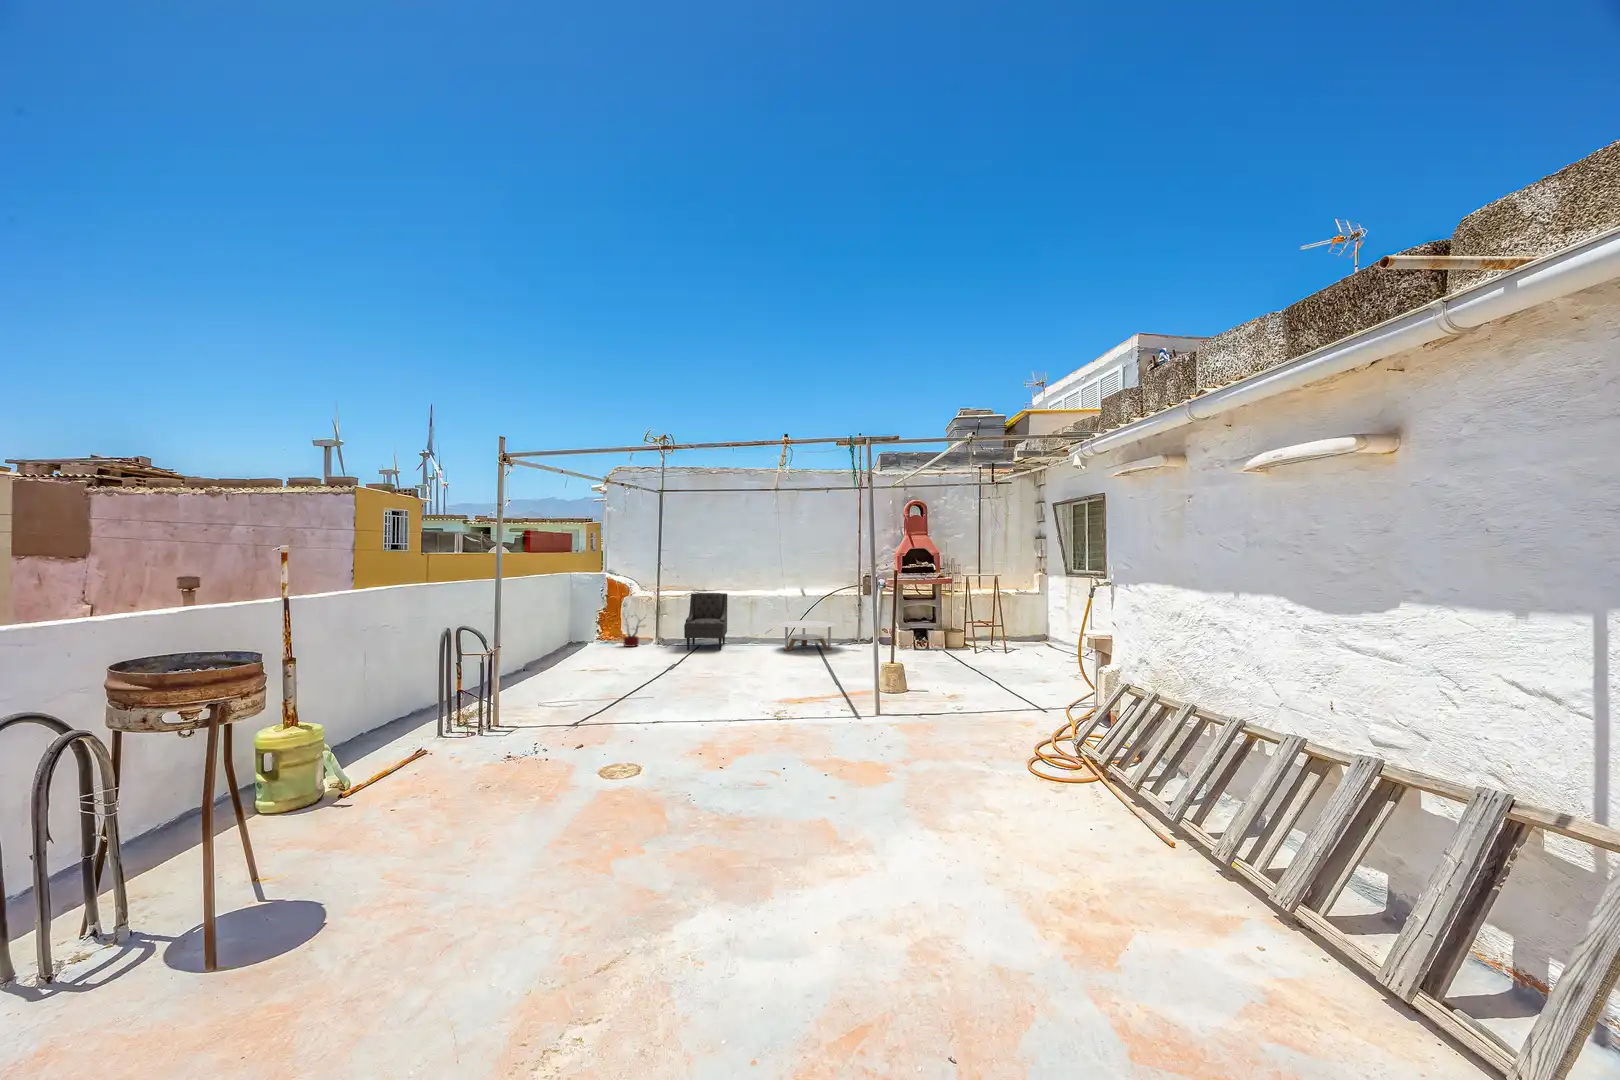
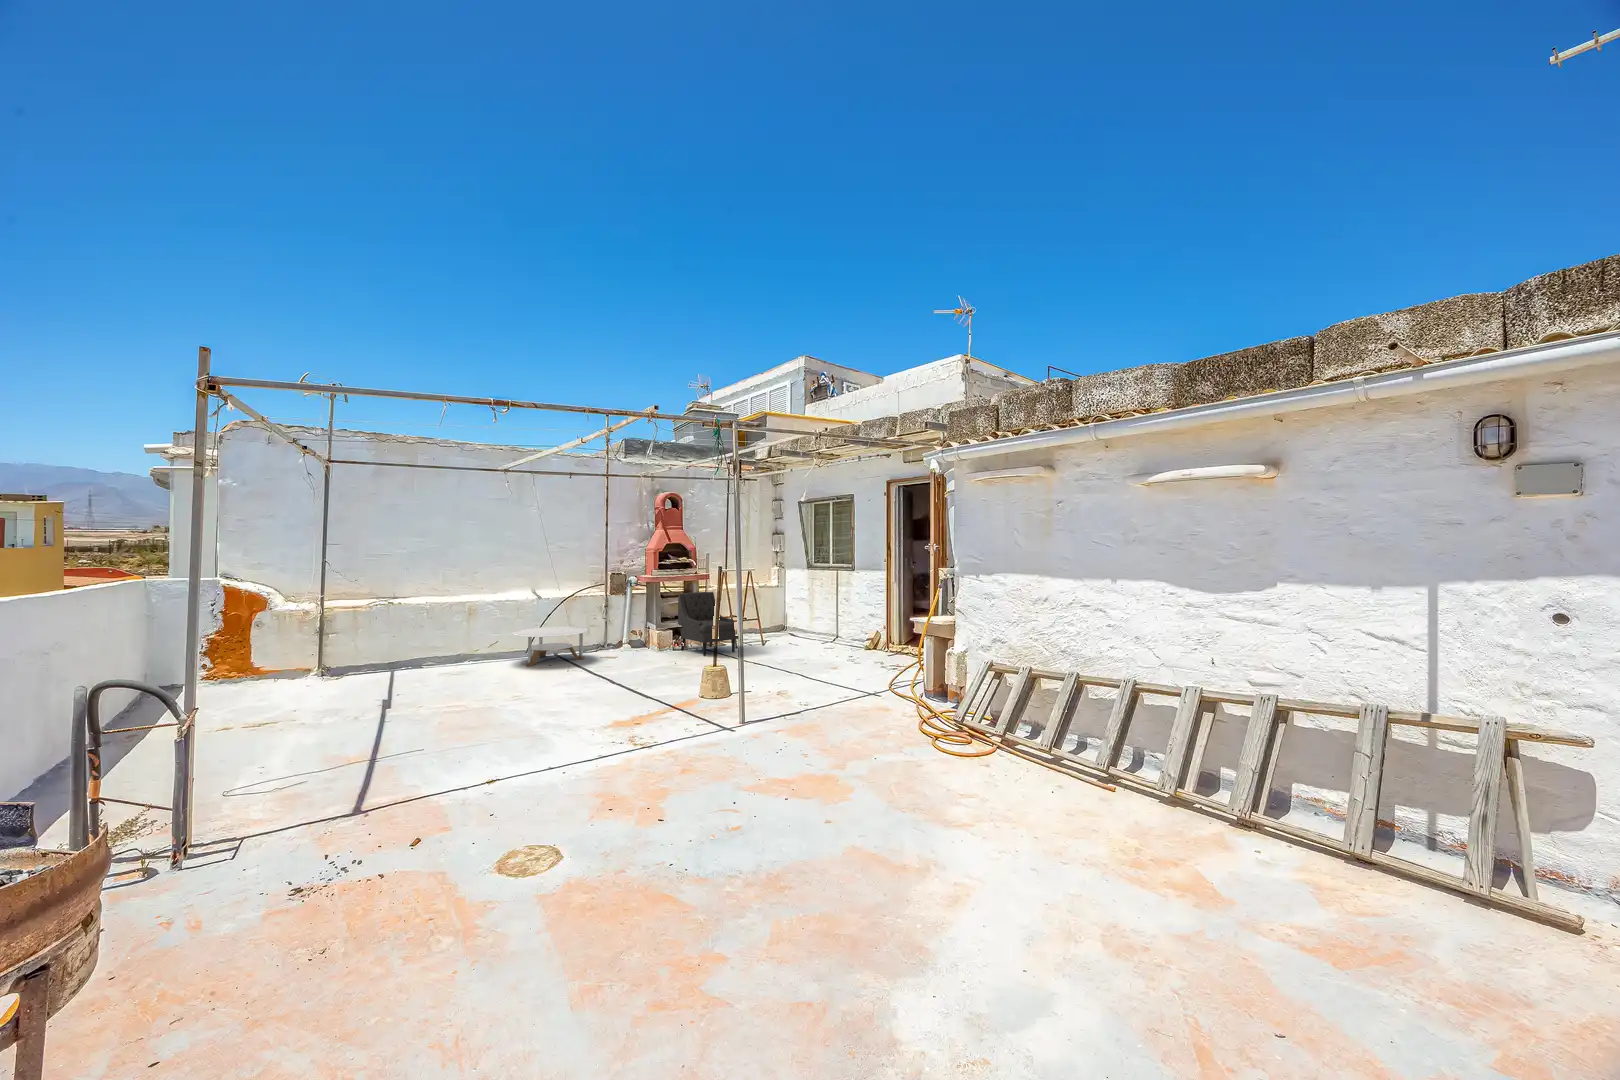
chair: present [684,593,727,650] -> present [678,592,738,656]
decorative plant: present [624,616,645,647] -> none [263,632,312,684]

